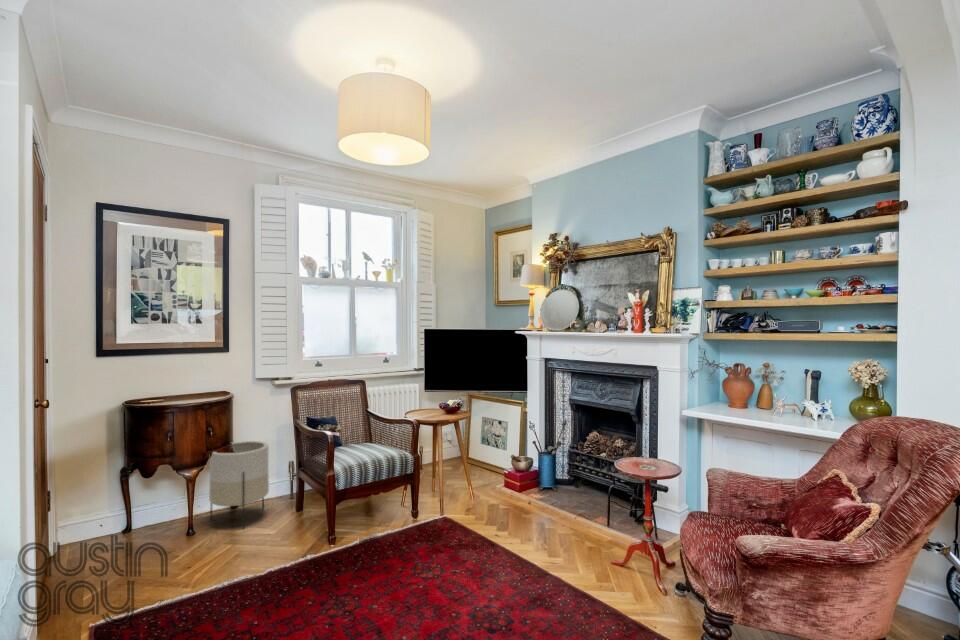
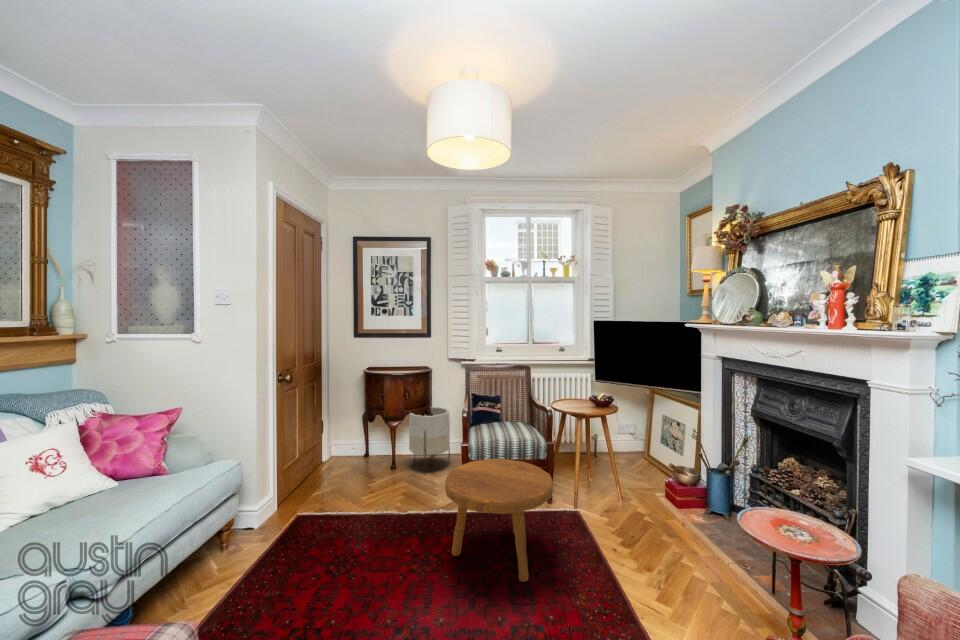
footstool: none [351,475,465,588] -> present [445,459,553,582]

